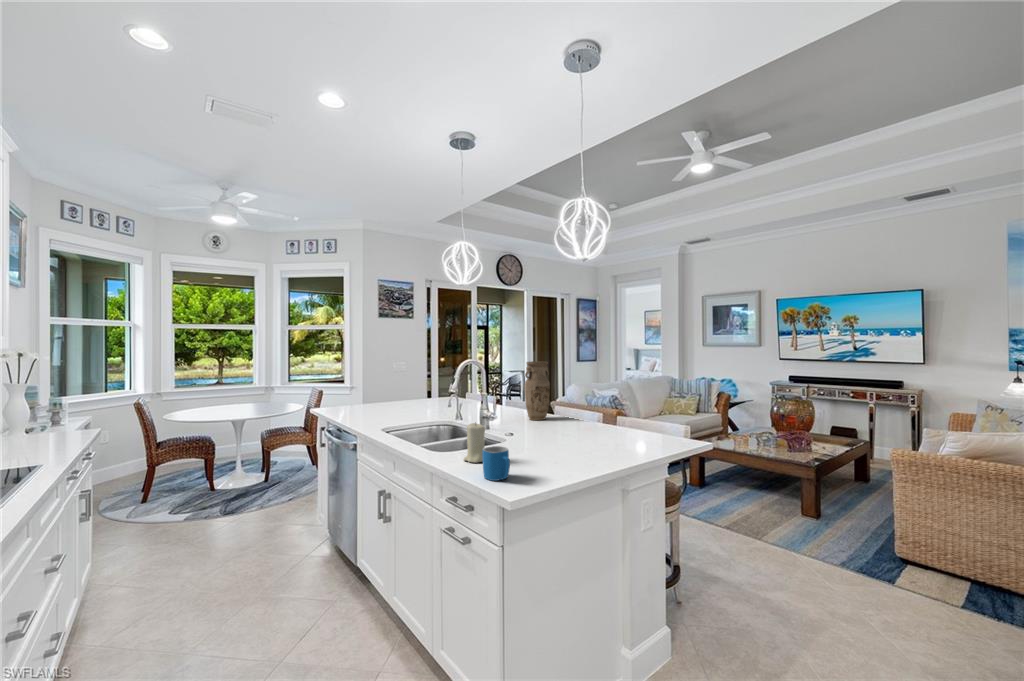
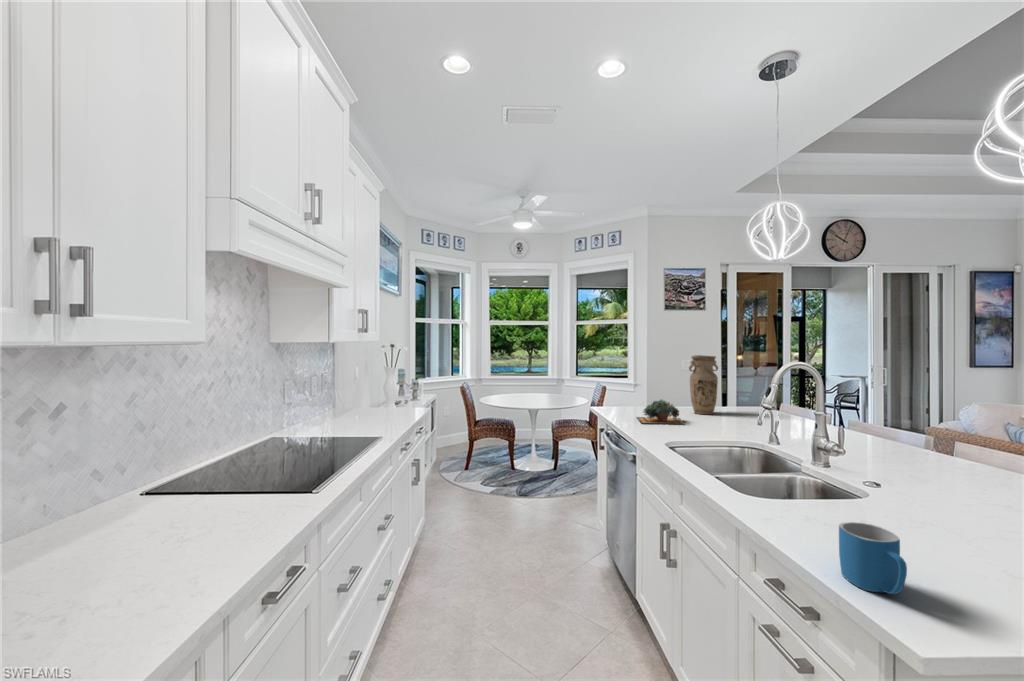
vase: present [525,361,550,420] -> present [689,355,718,414]
succulent plant: none [354,395,395,417] -> present [637,400,684,424]
candle: present [463,423,485,463] -> none [793,468,841,536]

